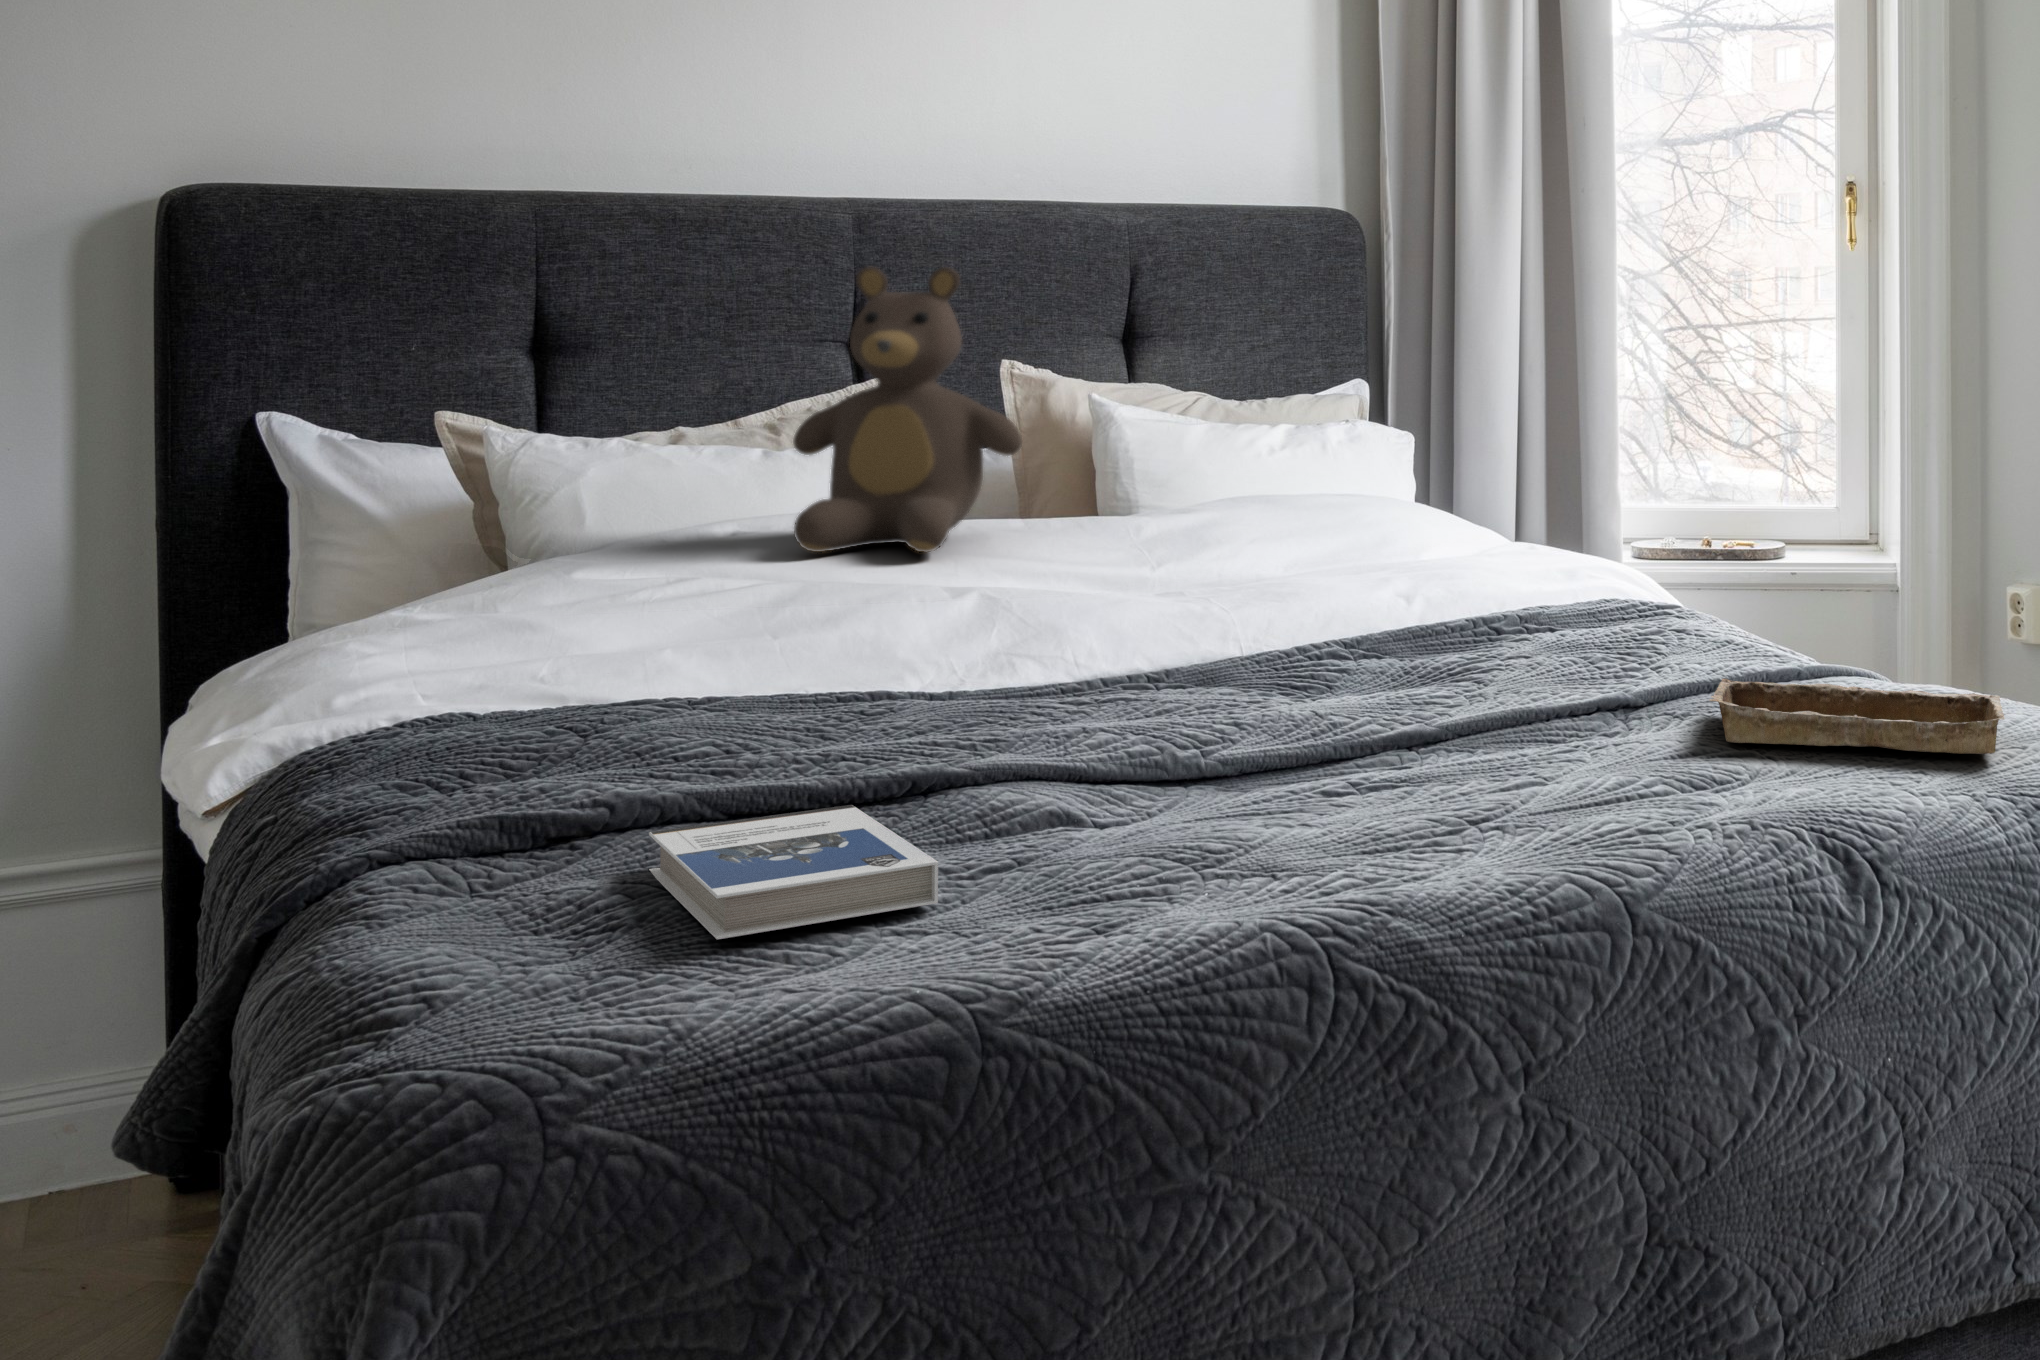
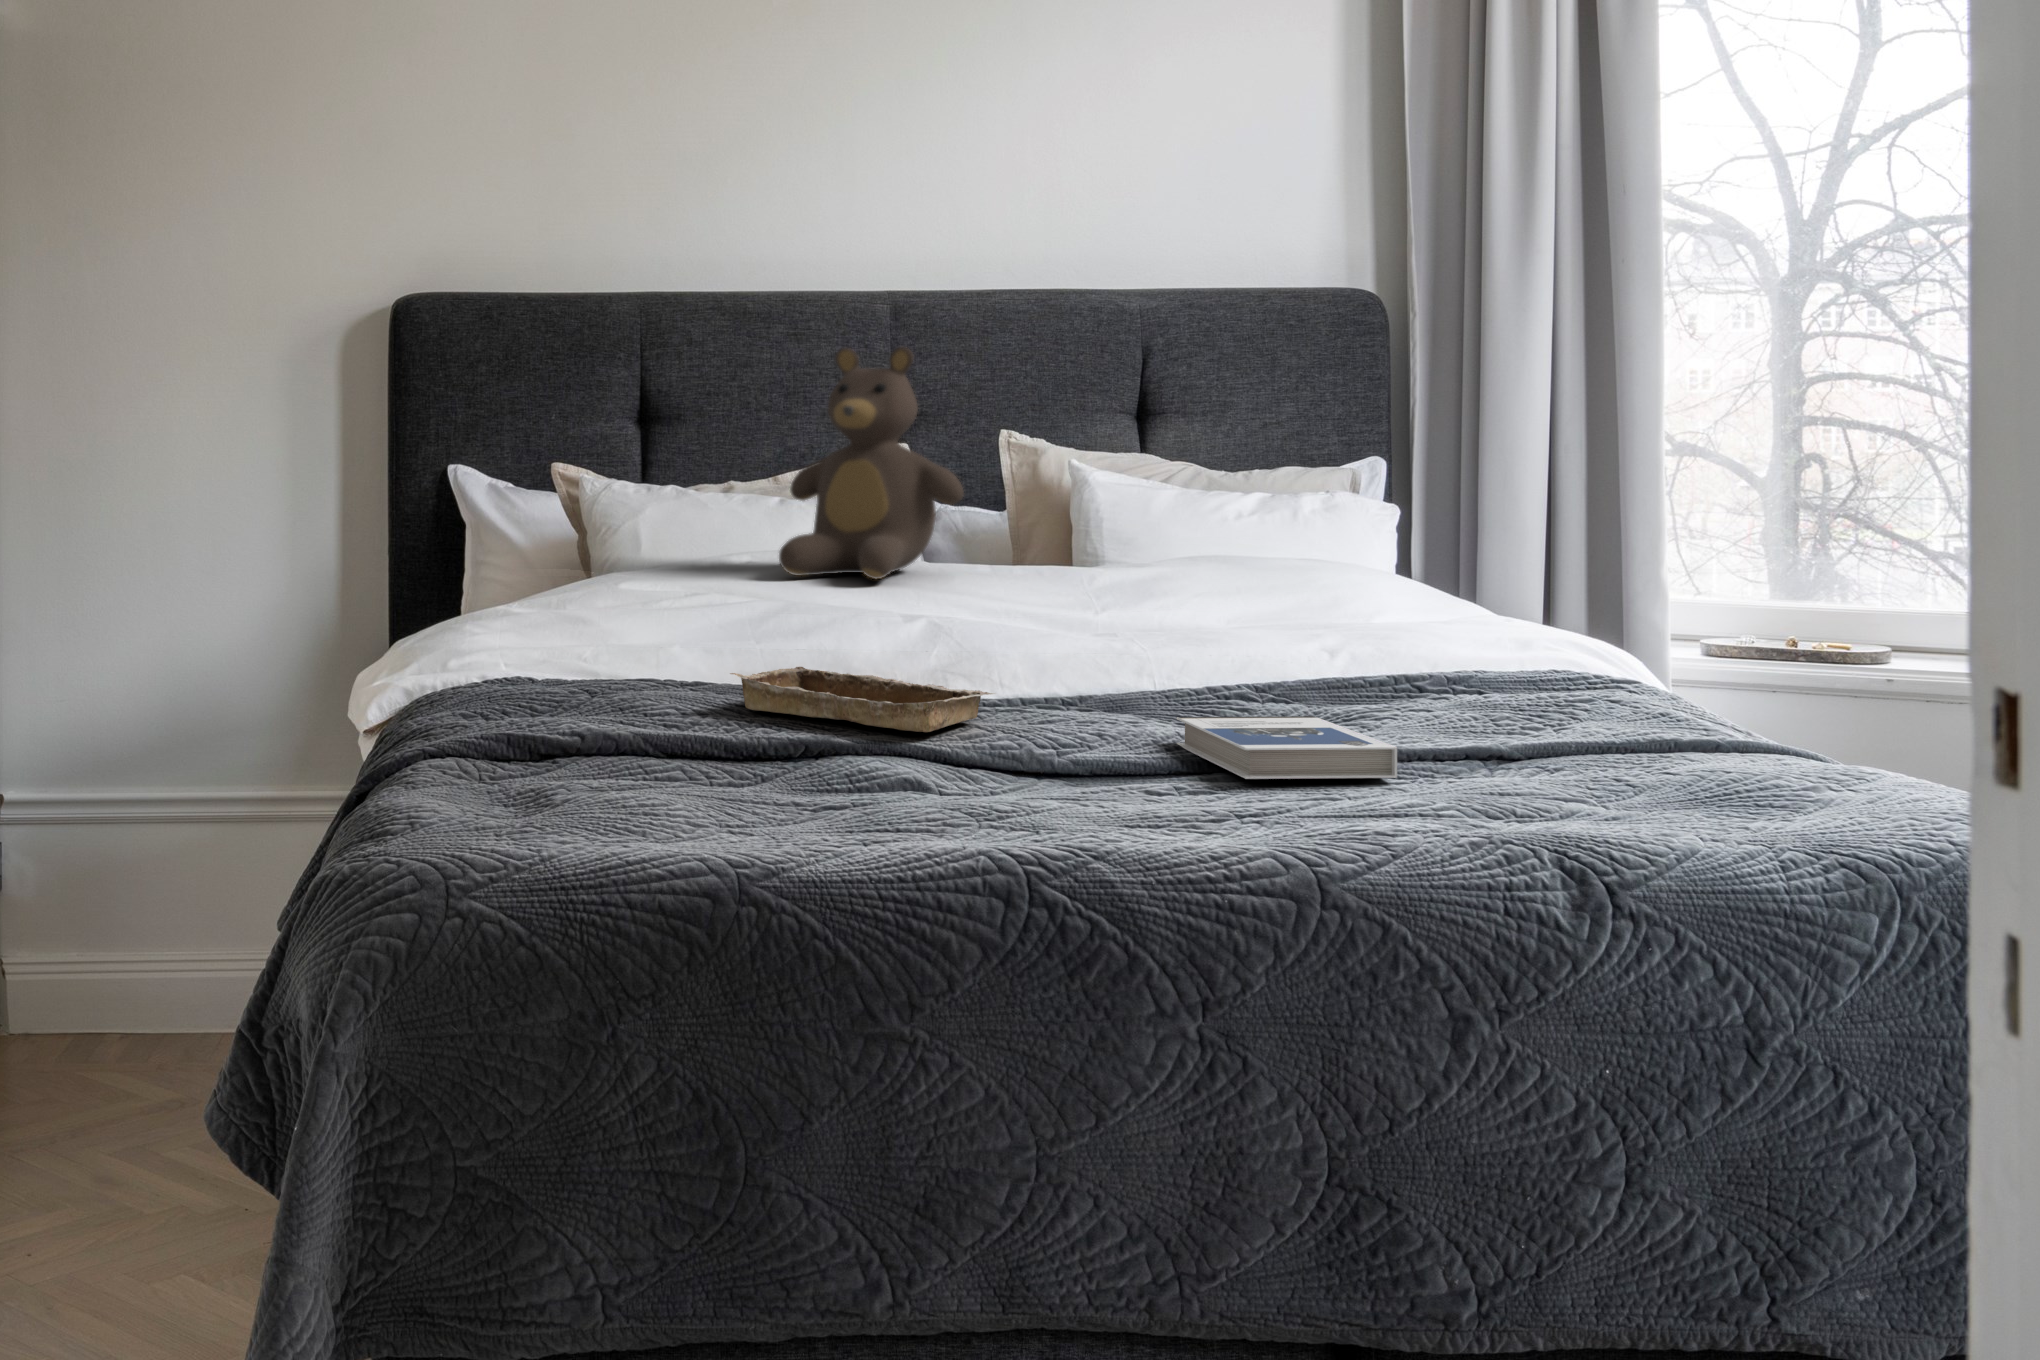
tray: present [1709,679,2005,754] -> present [730,667,994,732]
hardback book: present [649,805,938,939] -> present [1176,716,1397,779]

